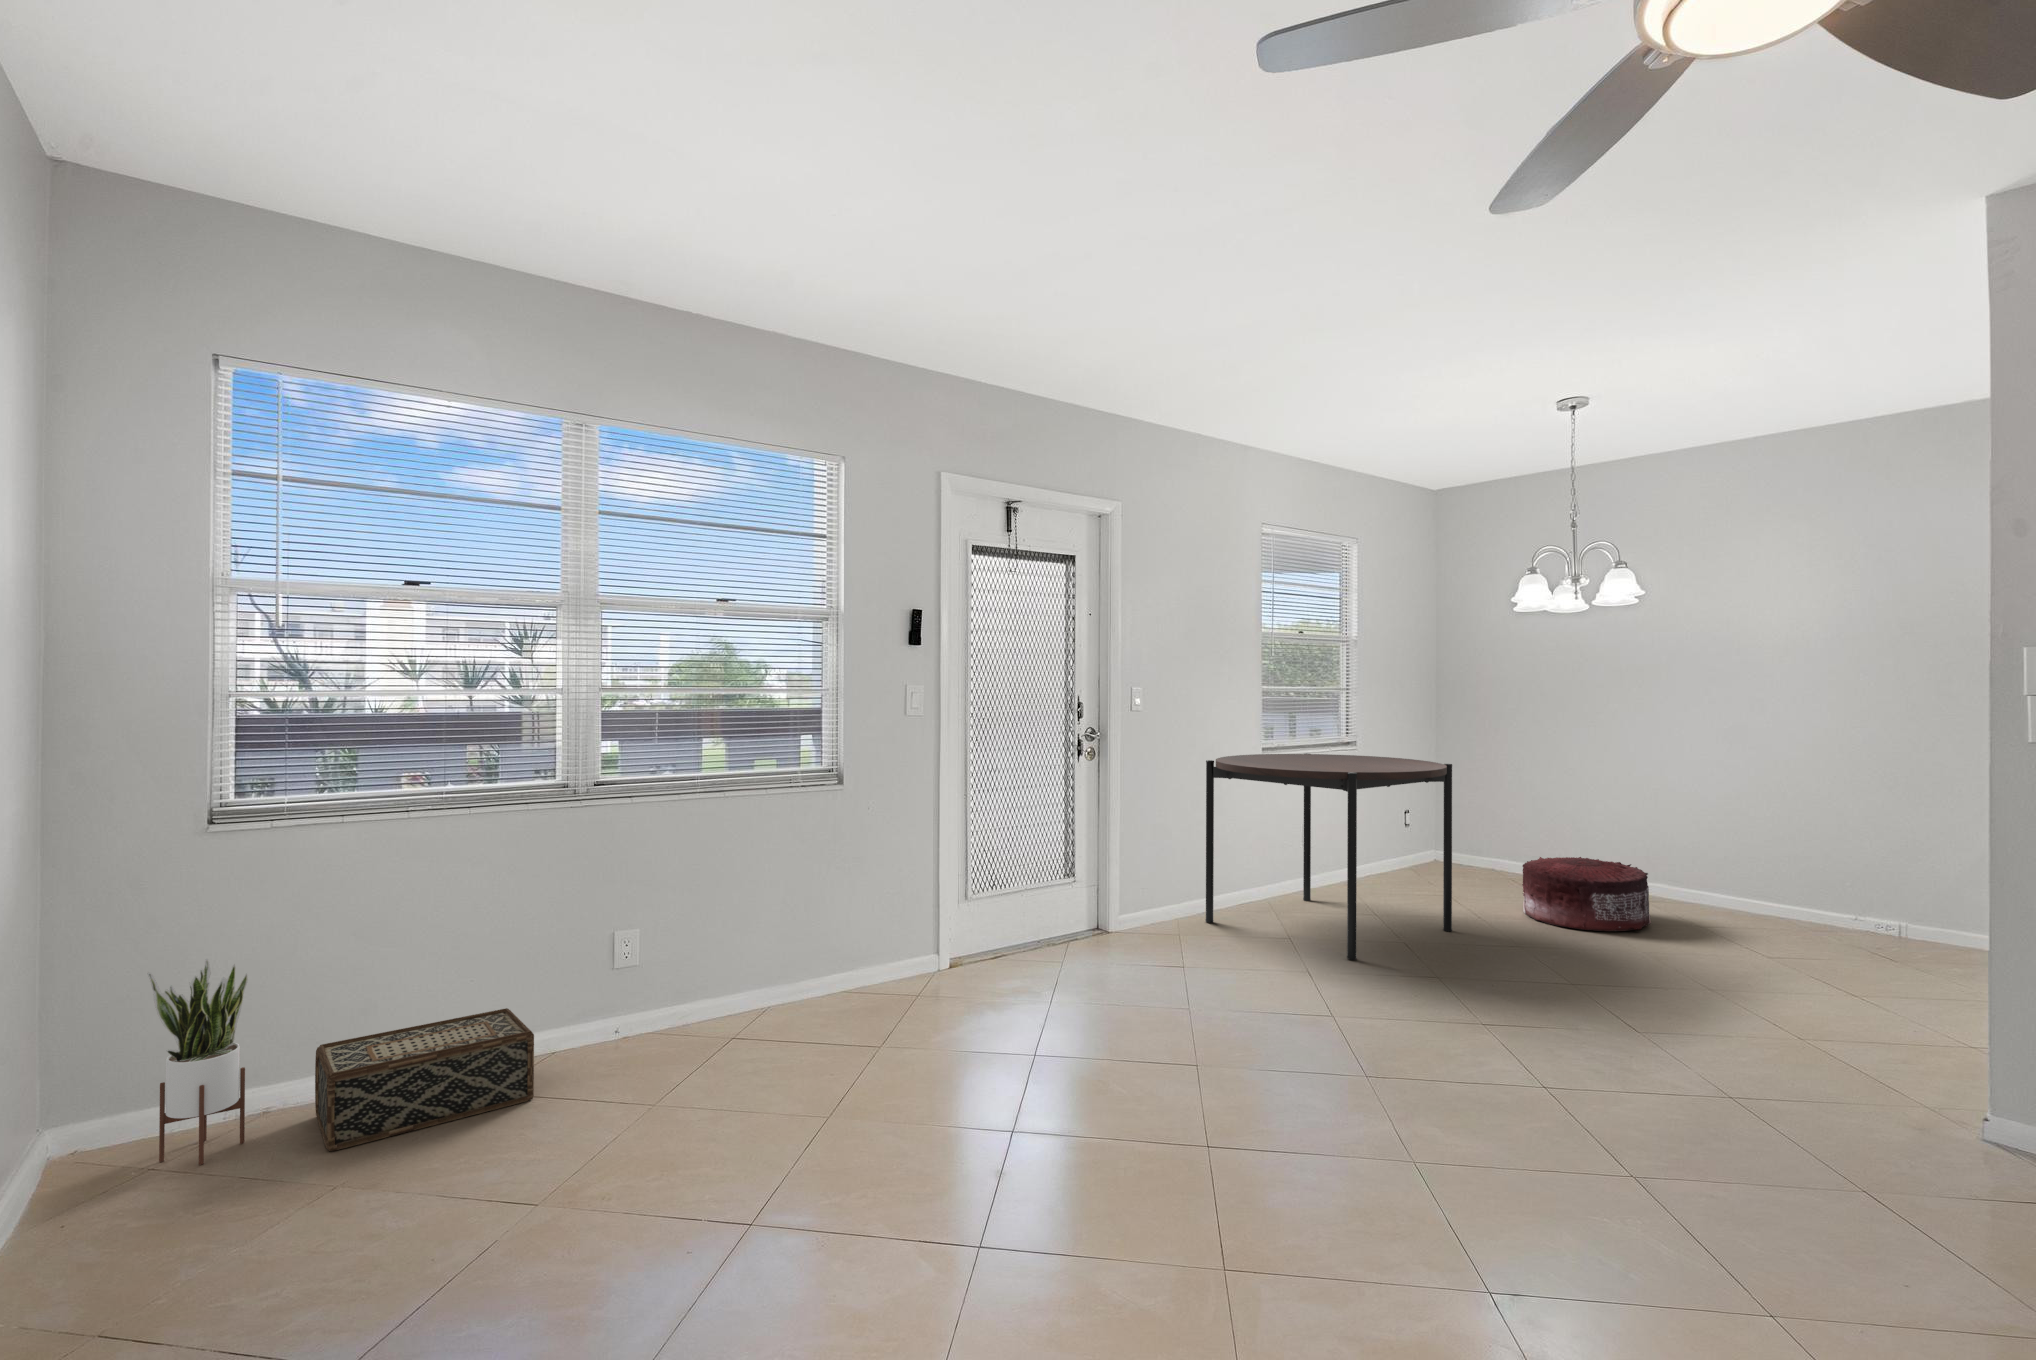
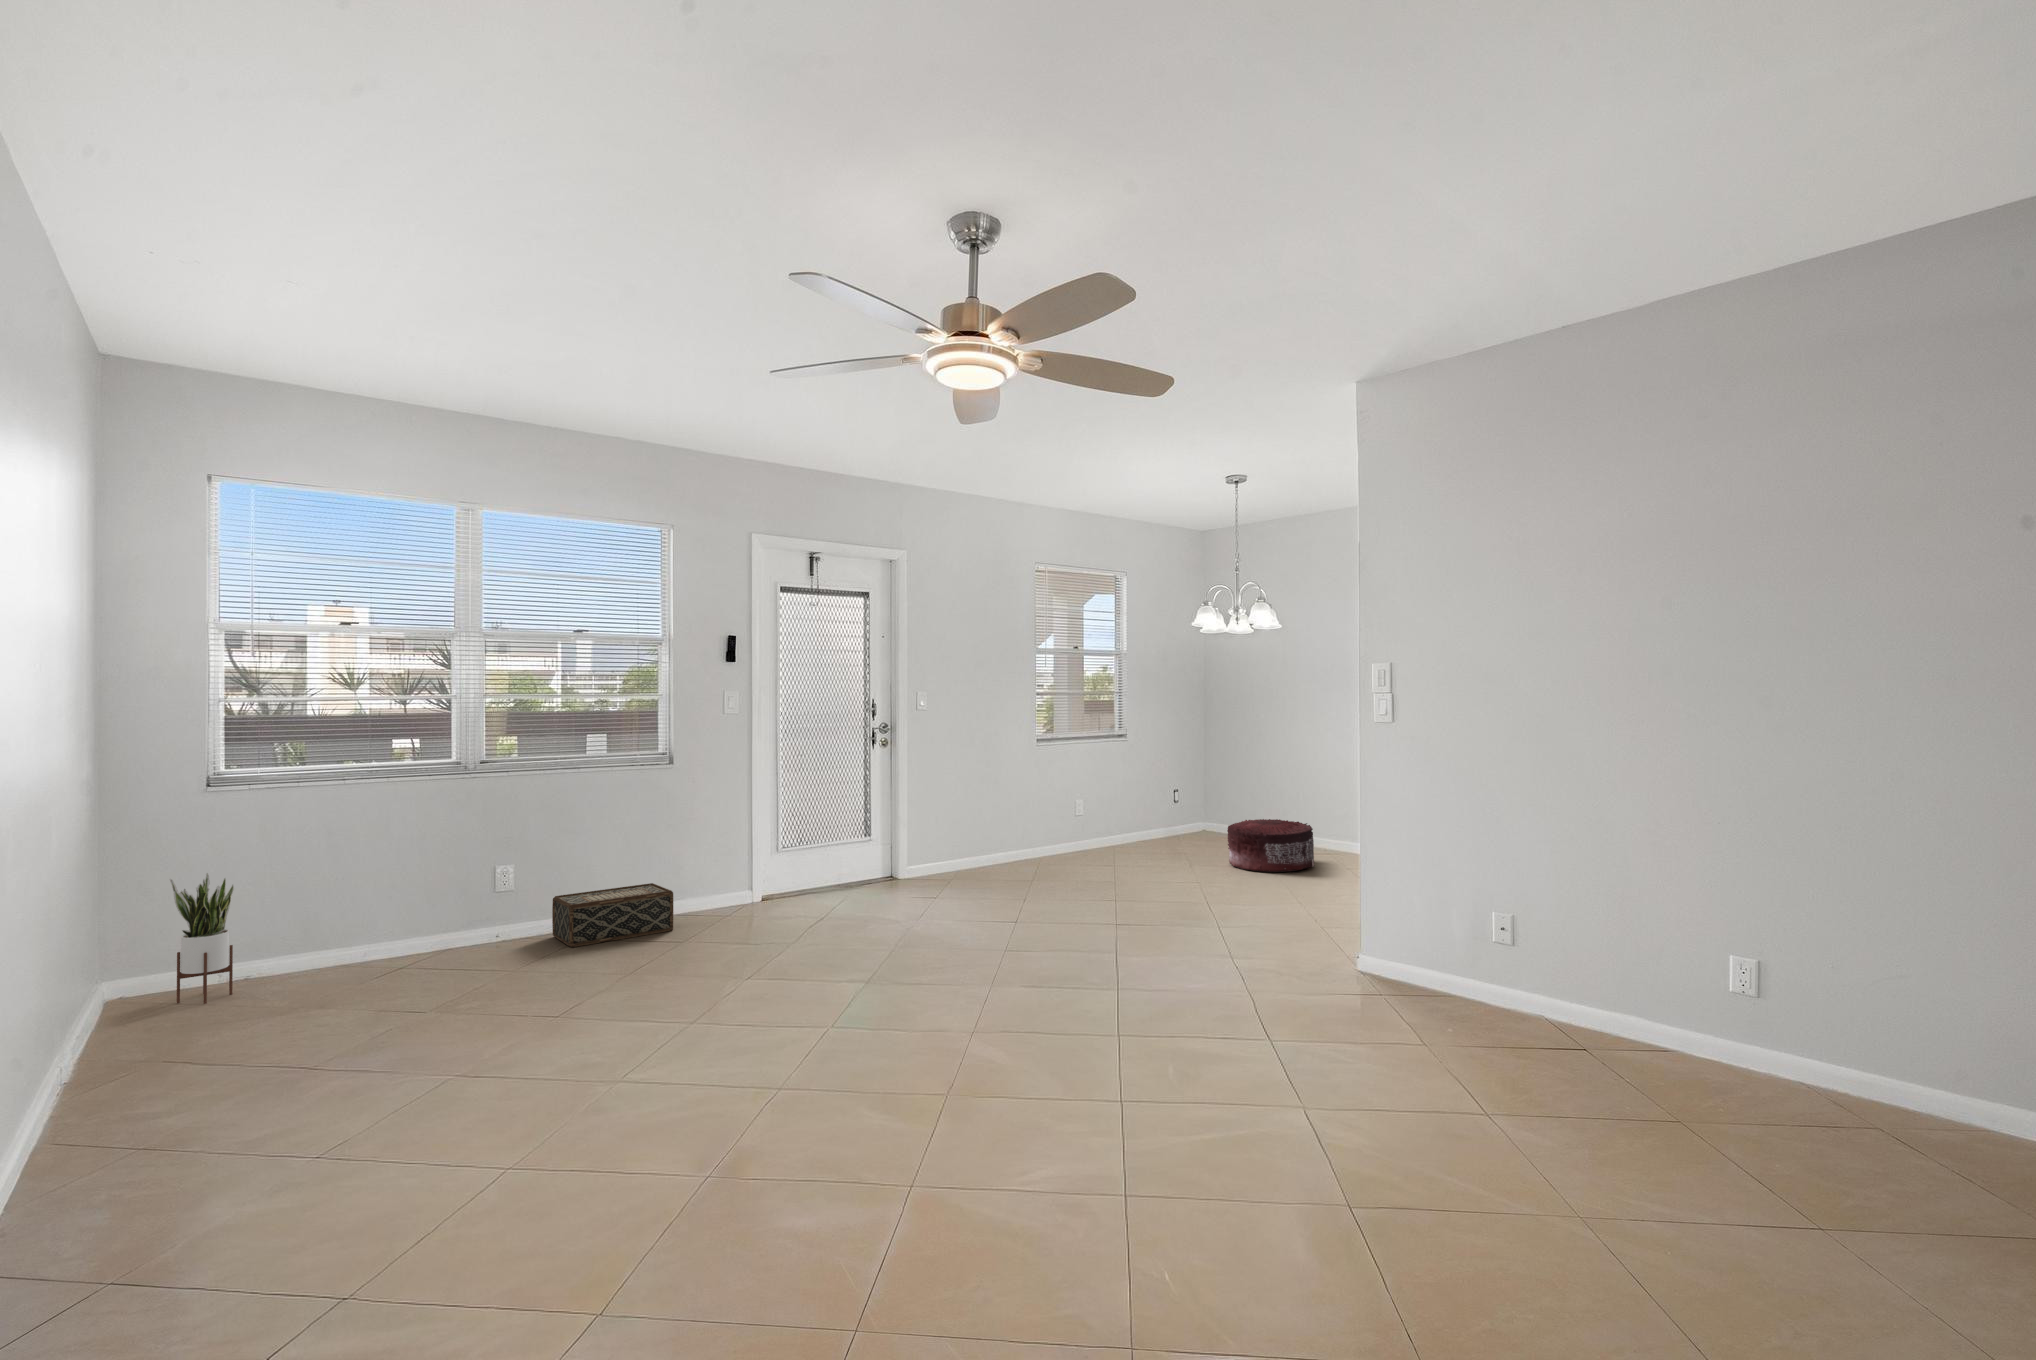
dining table: present [1205,753,1452,960] -> none [979,742,1162,891]
woven basket: present [315,1008,534,1151] -> present [552,883,673,947]

